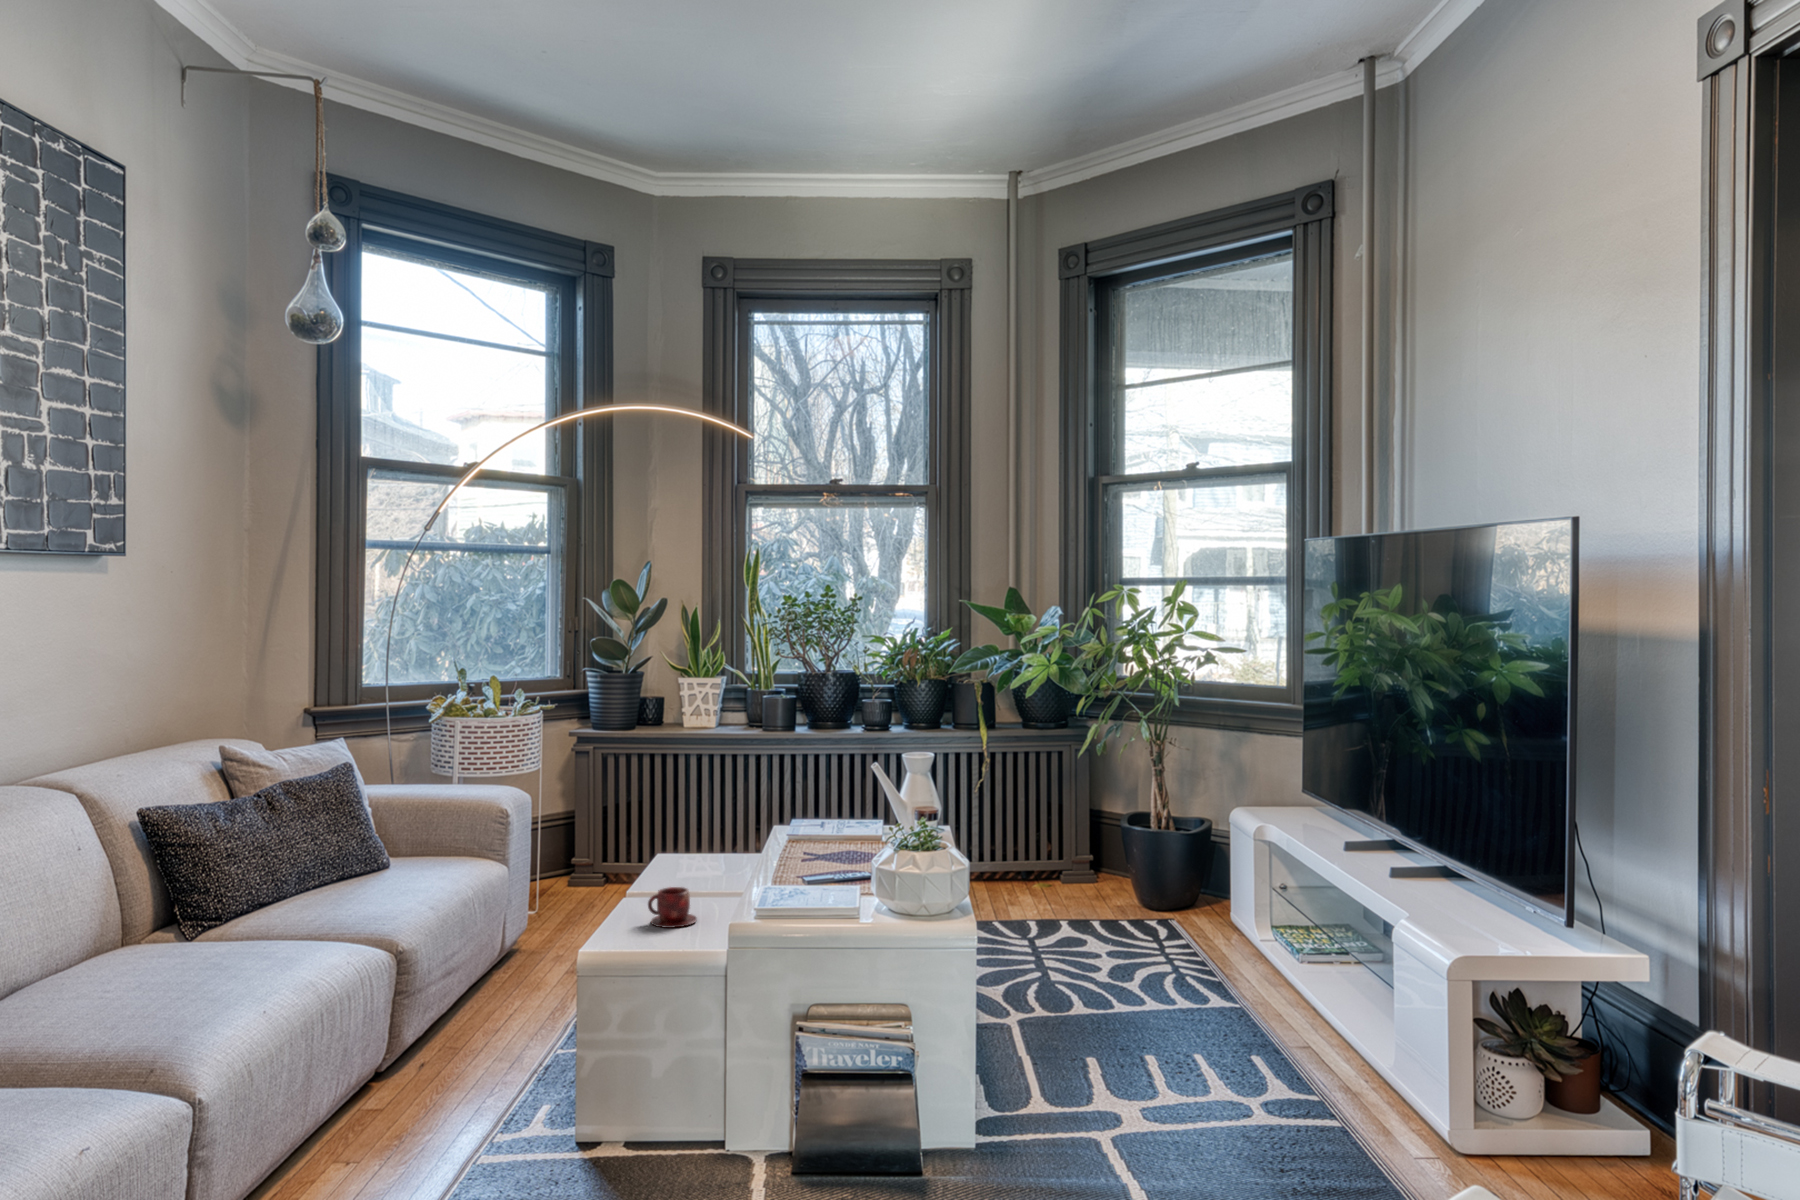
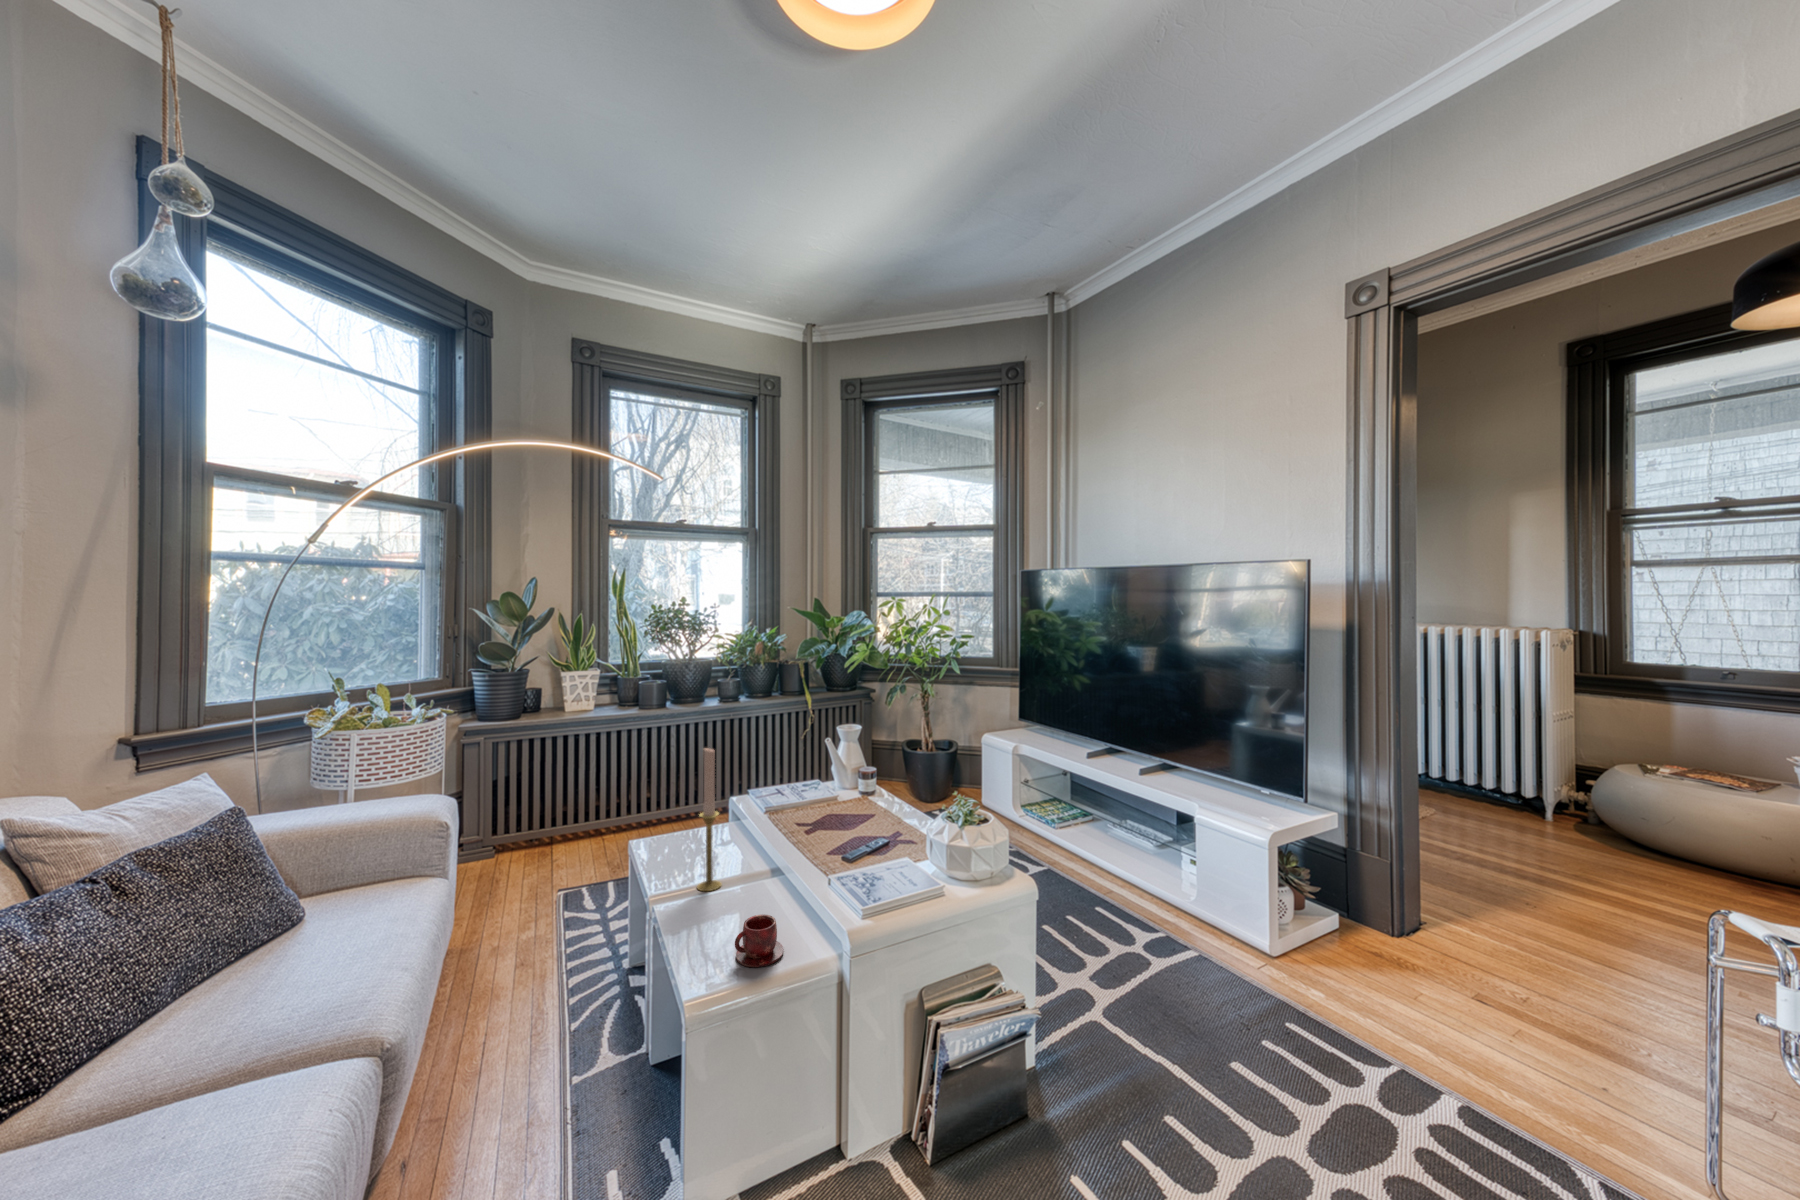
candlestick: none [678,736,703,885] -> present [697,748,721,891]

